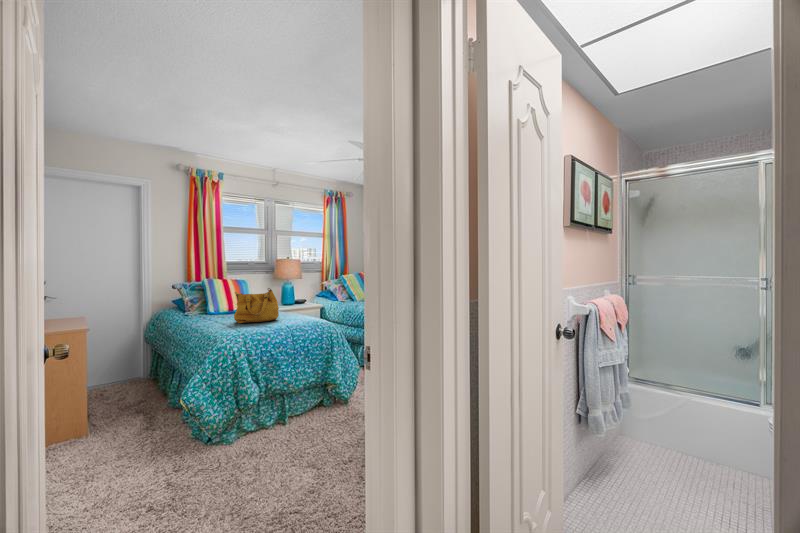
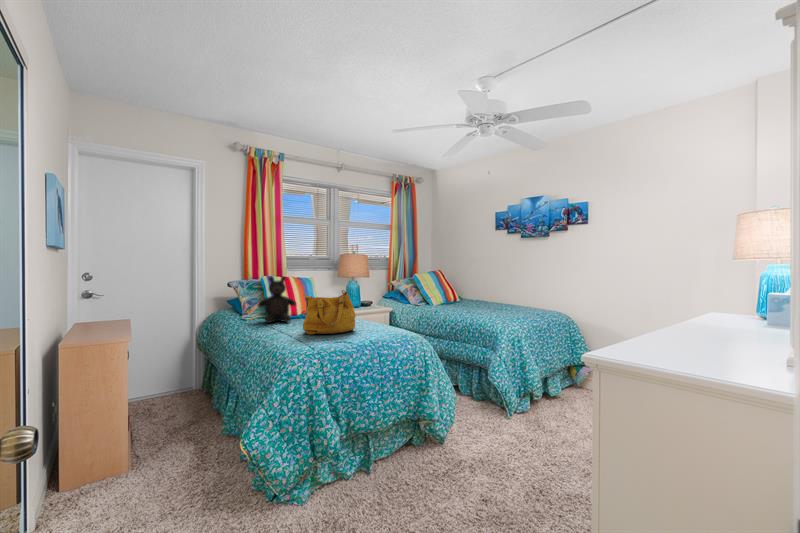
teddy bear: none [198,278,232,317] -> present [258,277,296,323]

